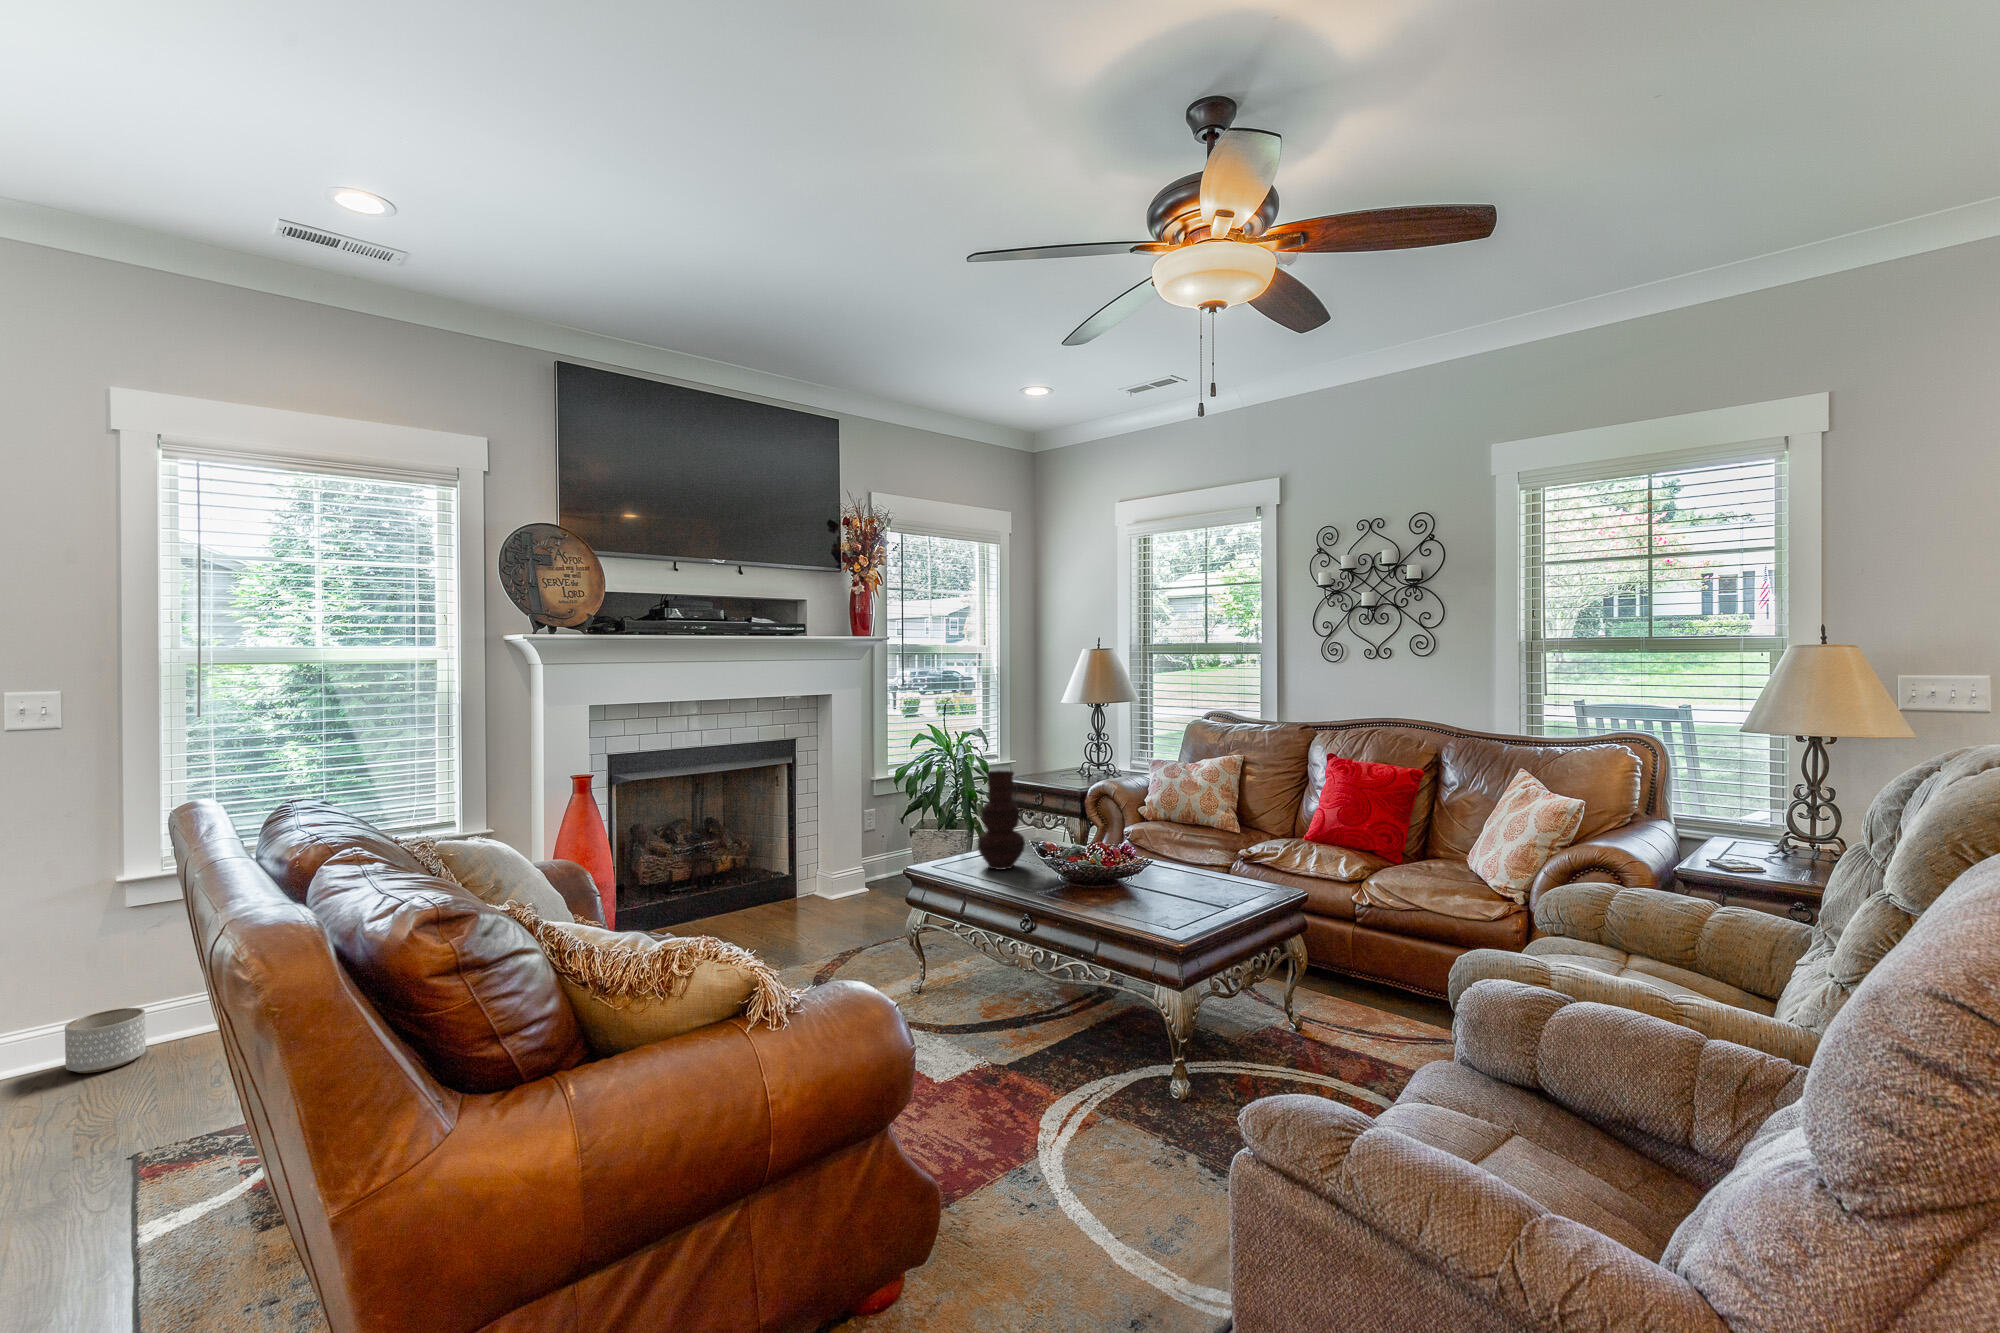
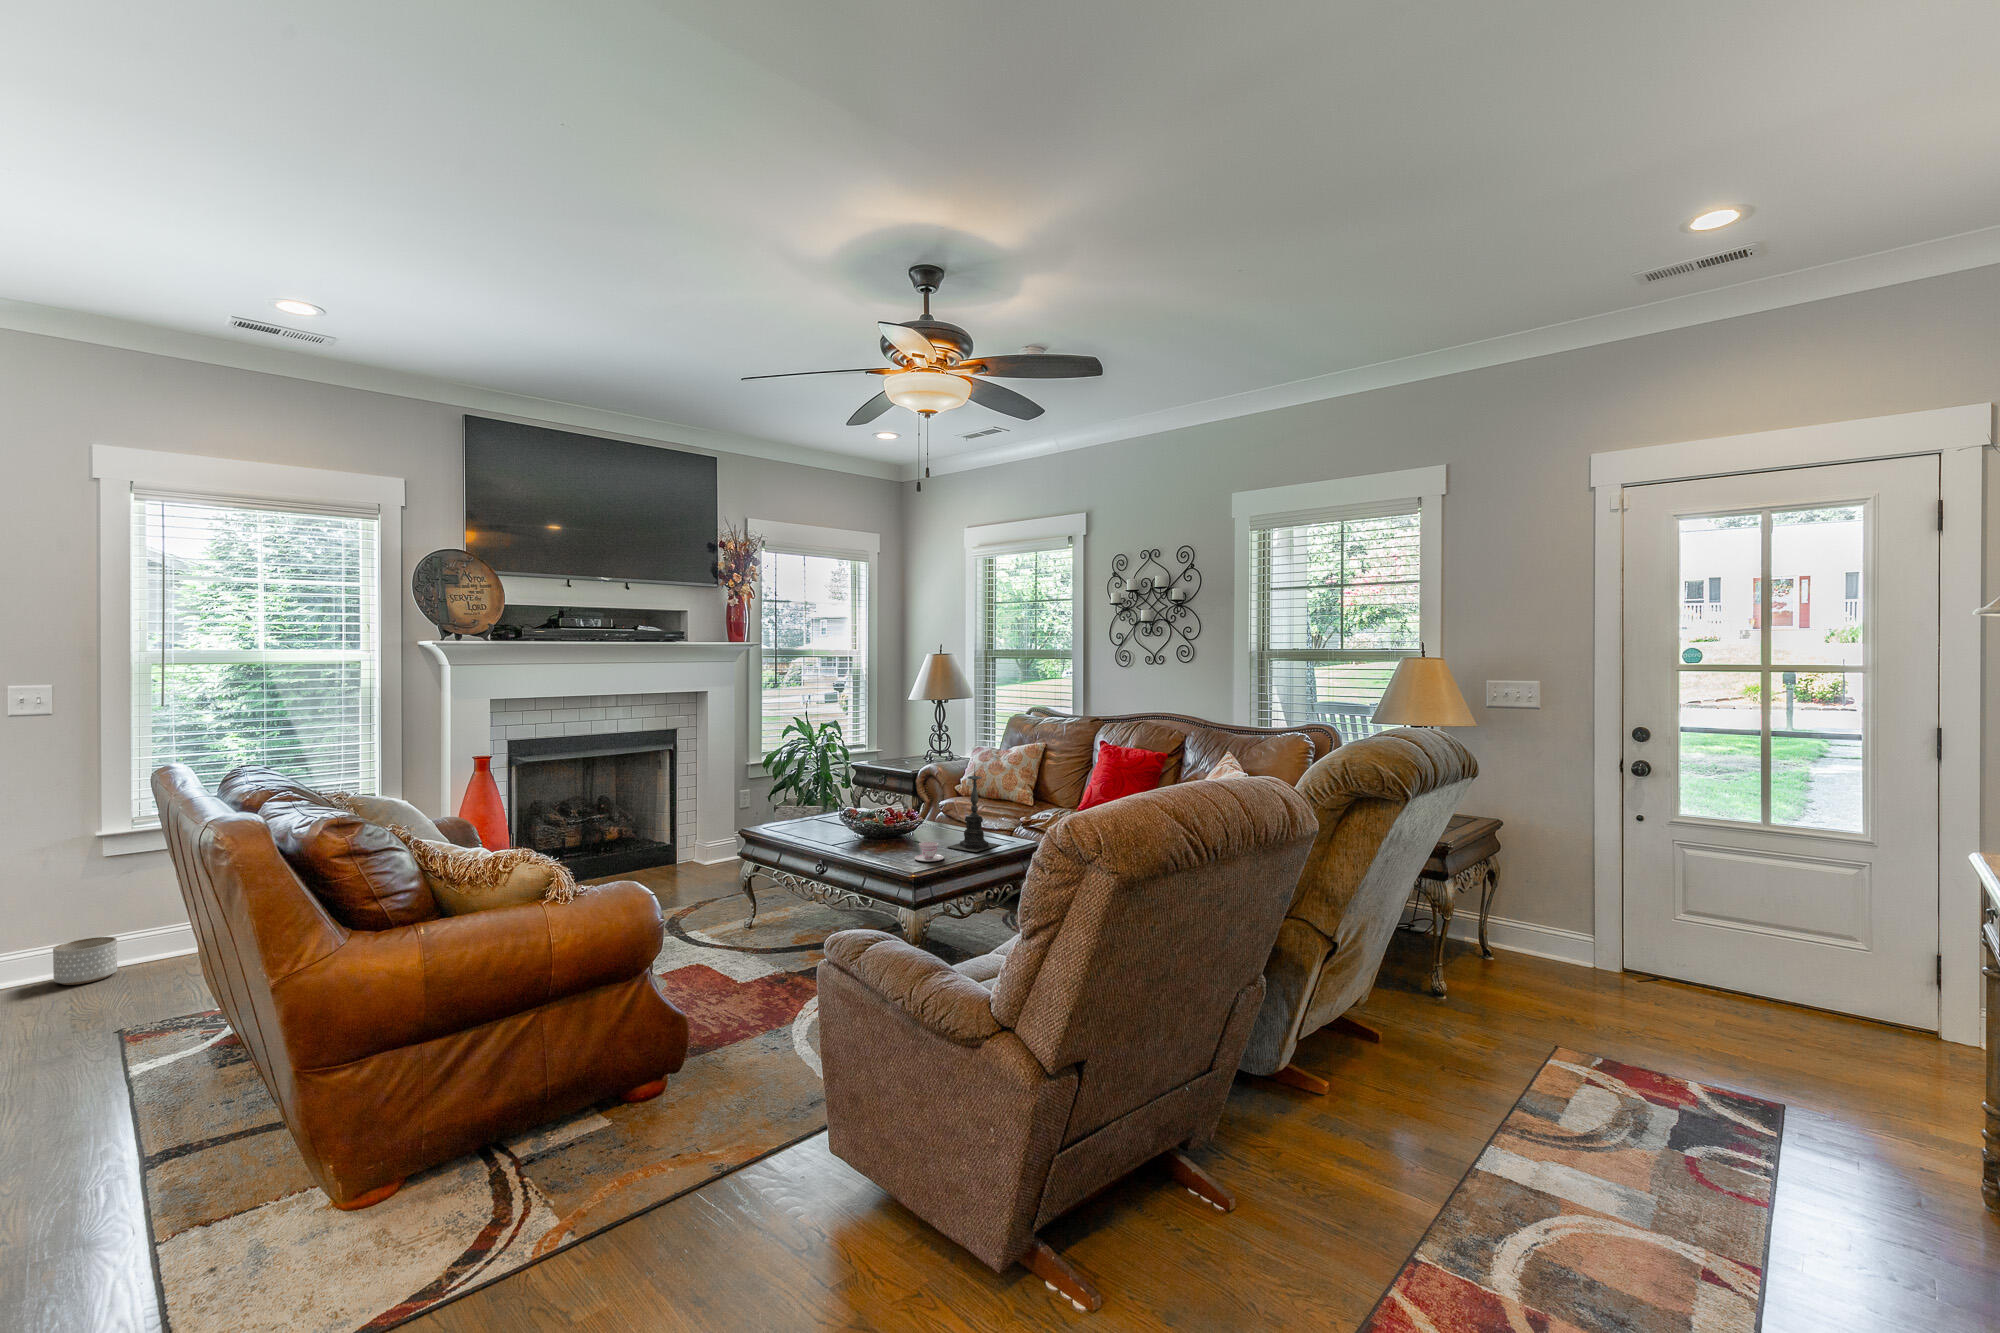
vase: present [977,771,1025,870] -> none [794,752,833,830]
candle holder: none [1192,789,1262,905] -> present [948,770,1000,852]
teacup: none [1163,892,1203,920] -> present [915,842,944,861]

